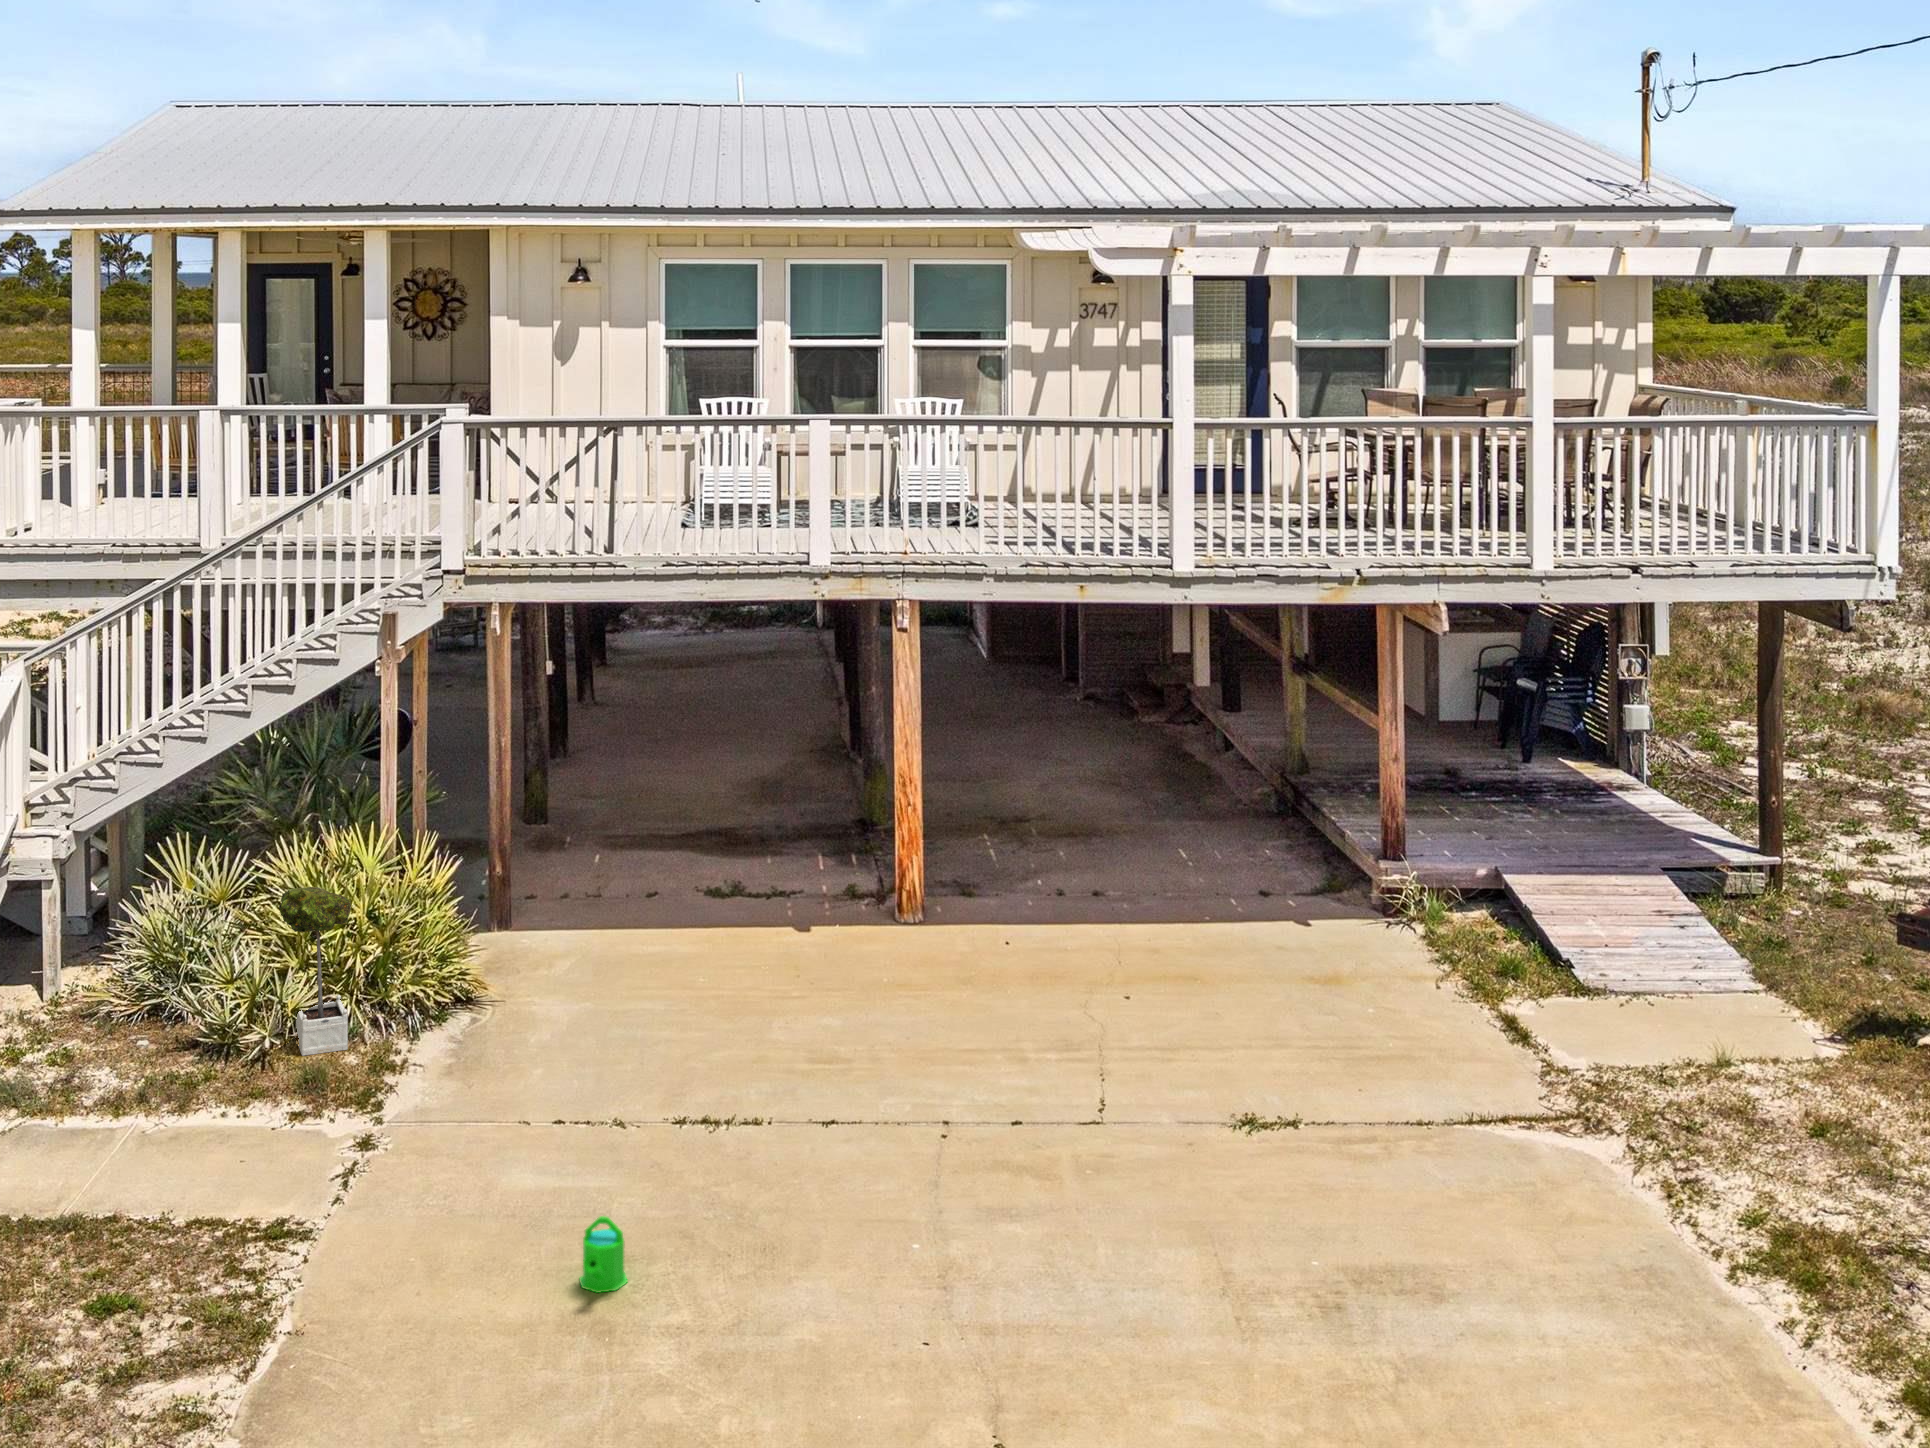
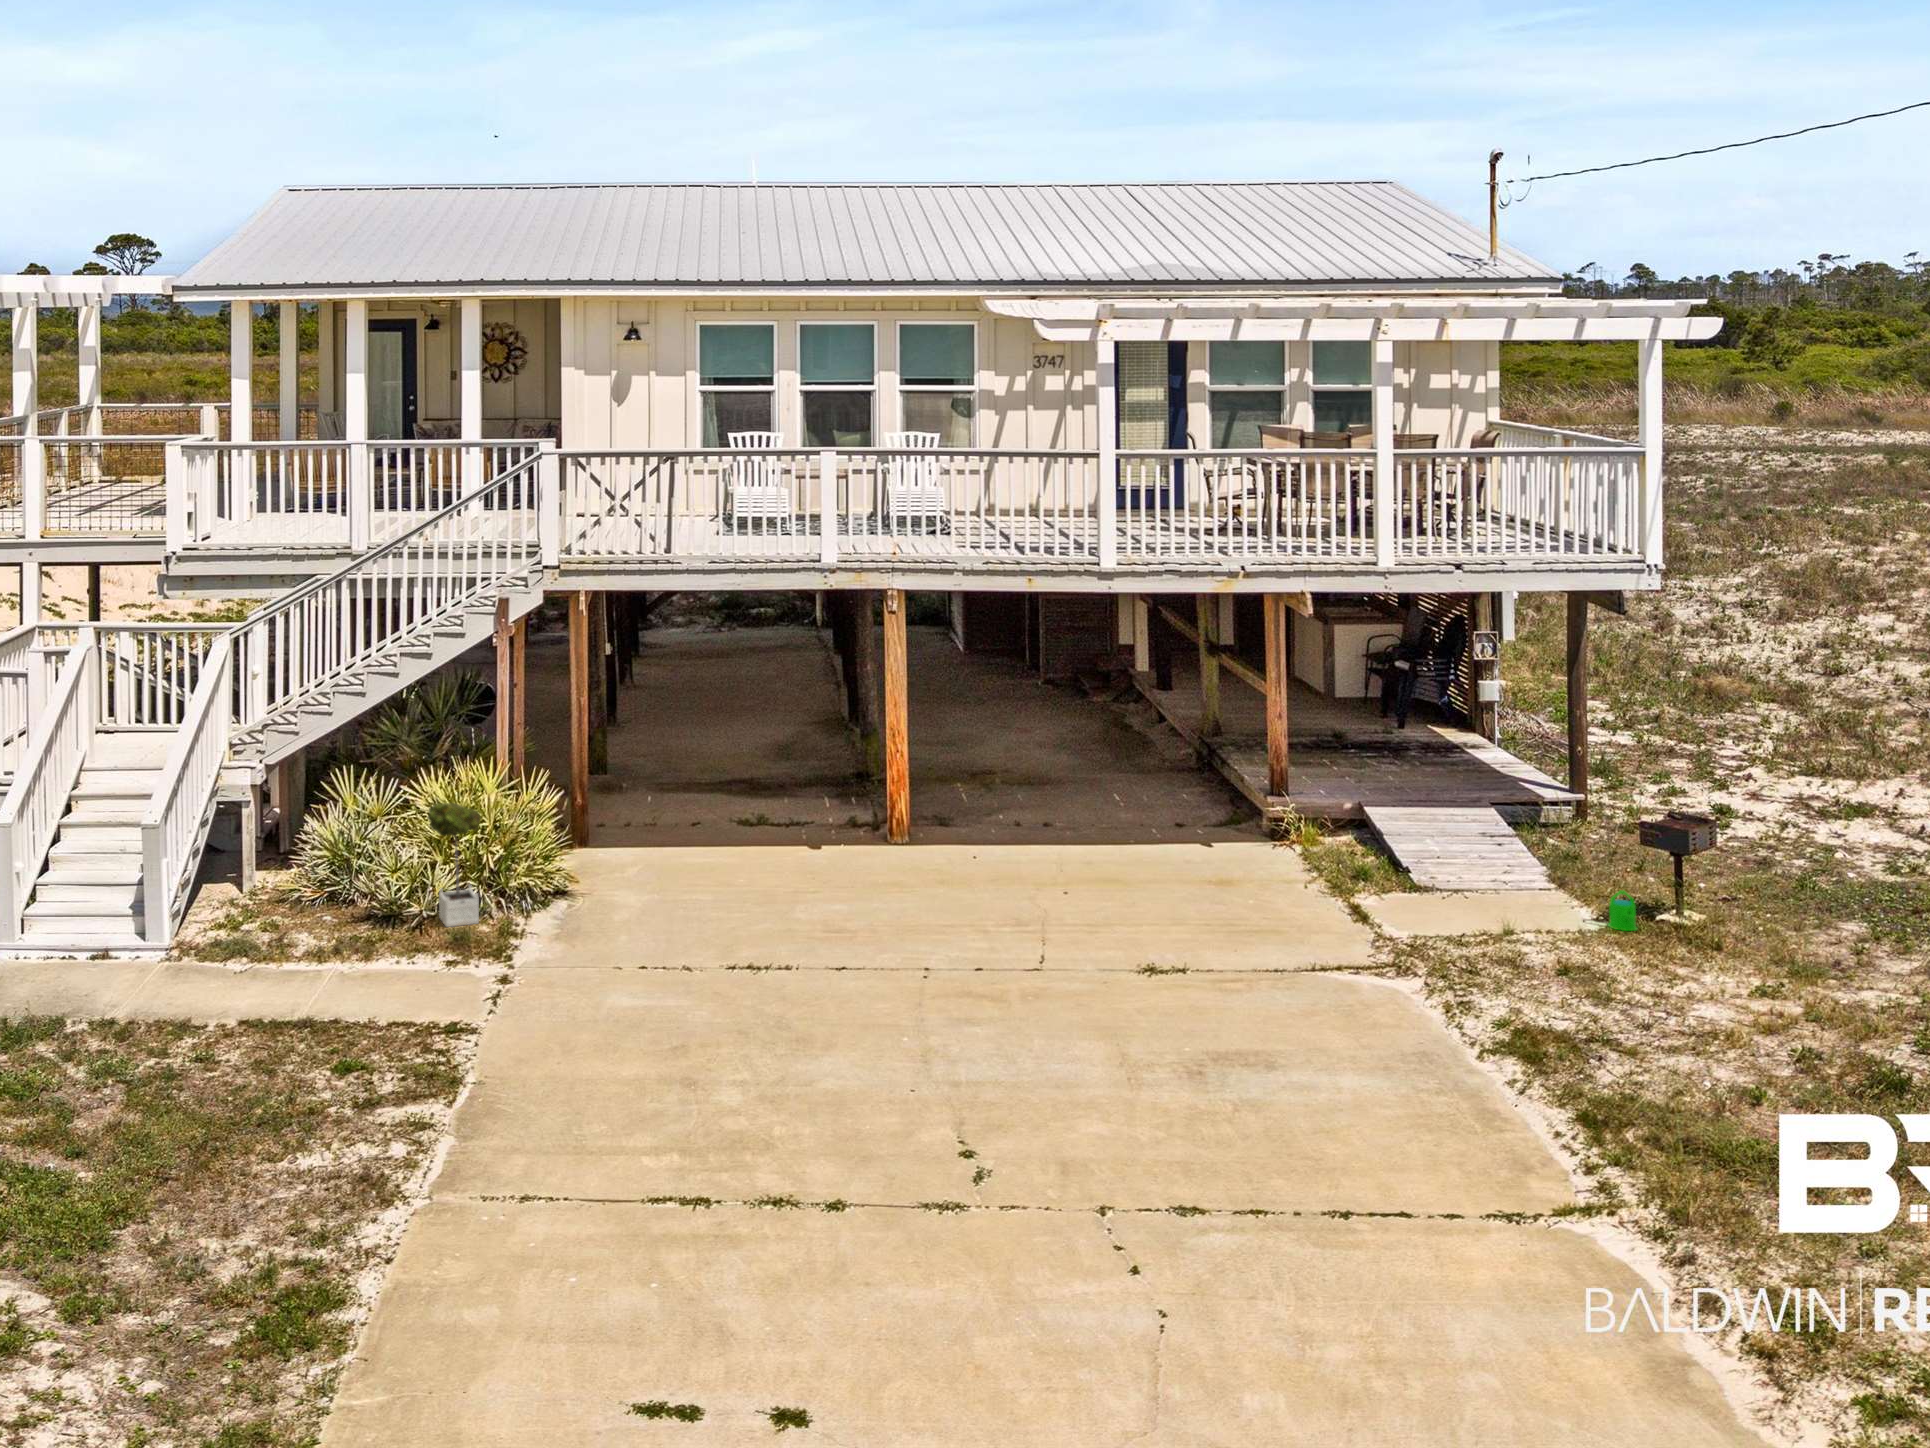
watering can: present [580,1216,627,1293] -> present [1607,890,1637,931]

